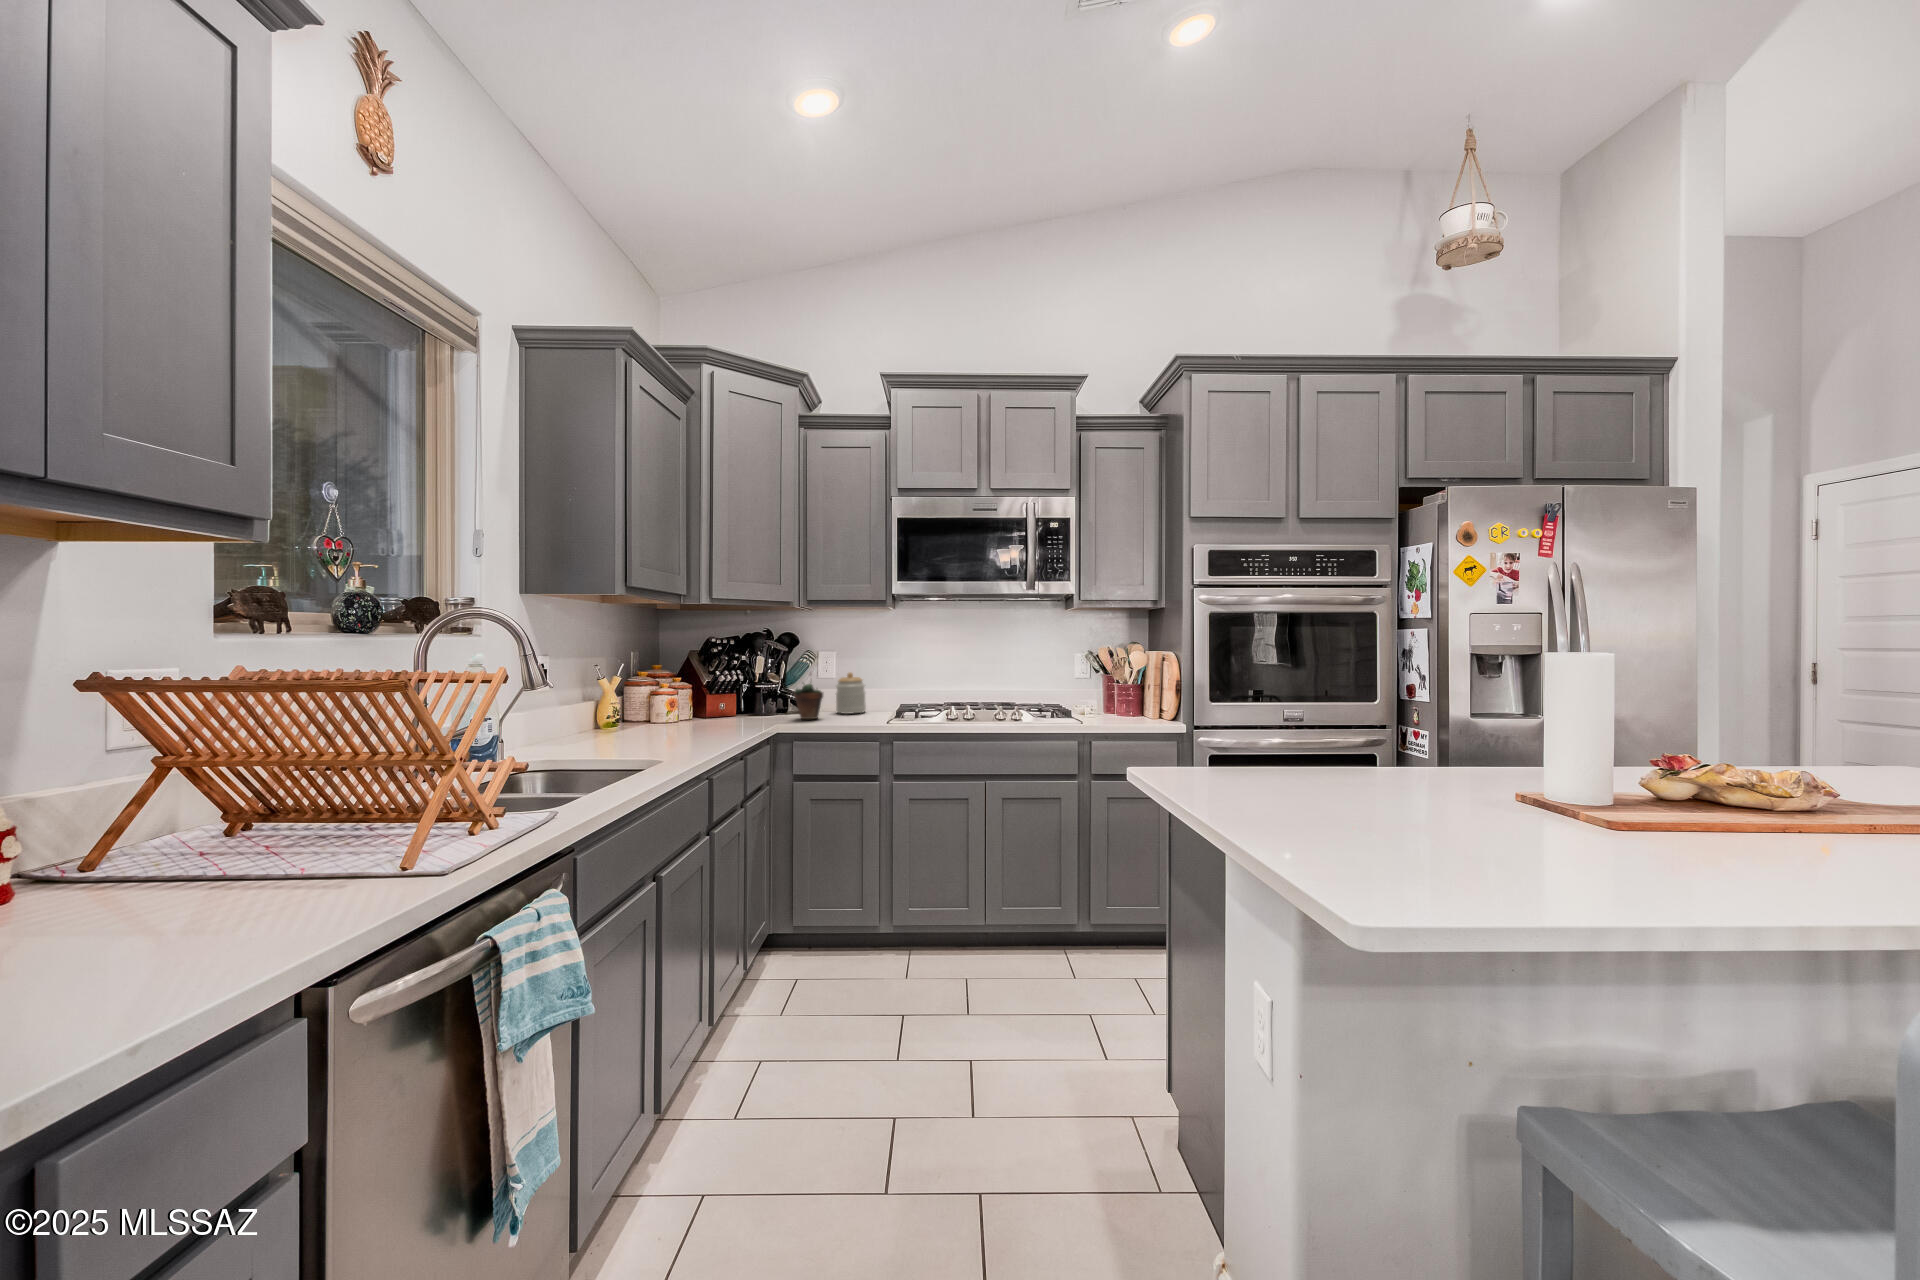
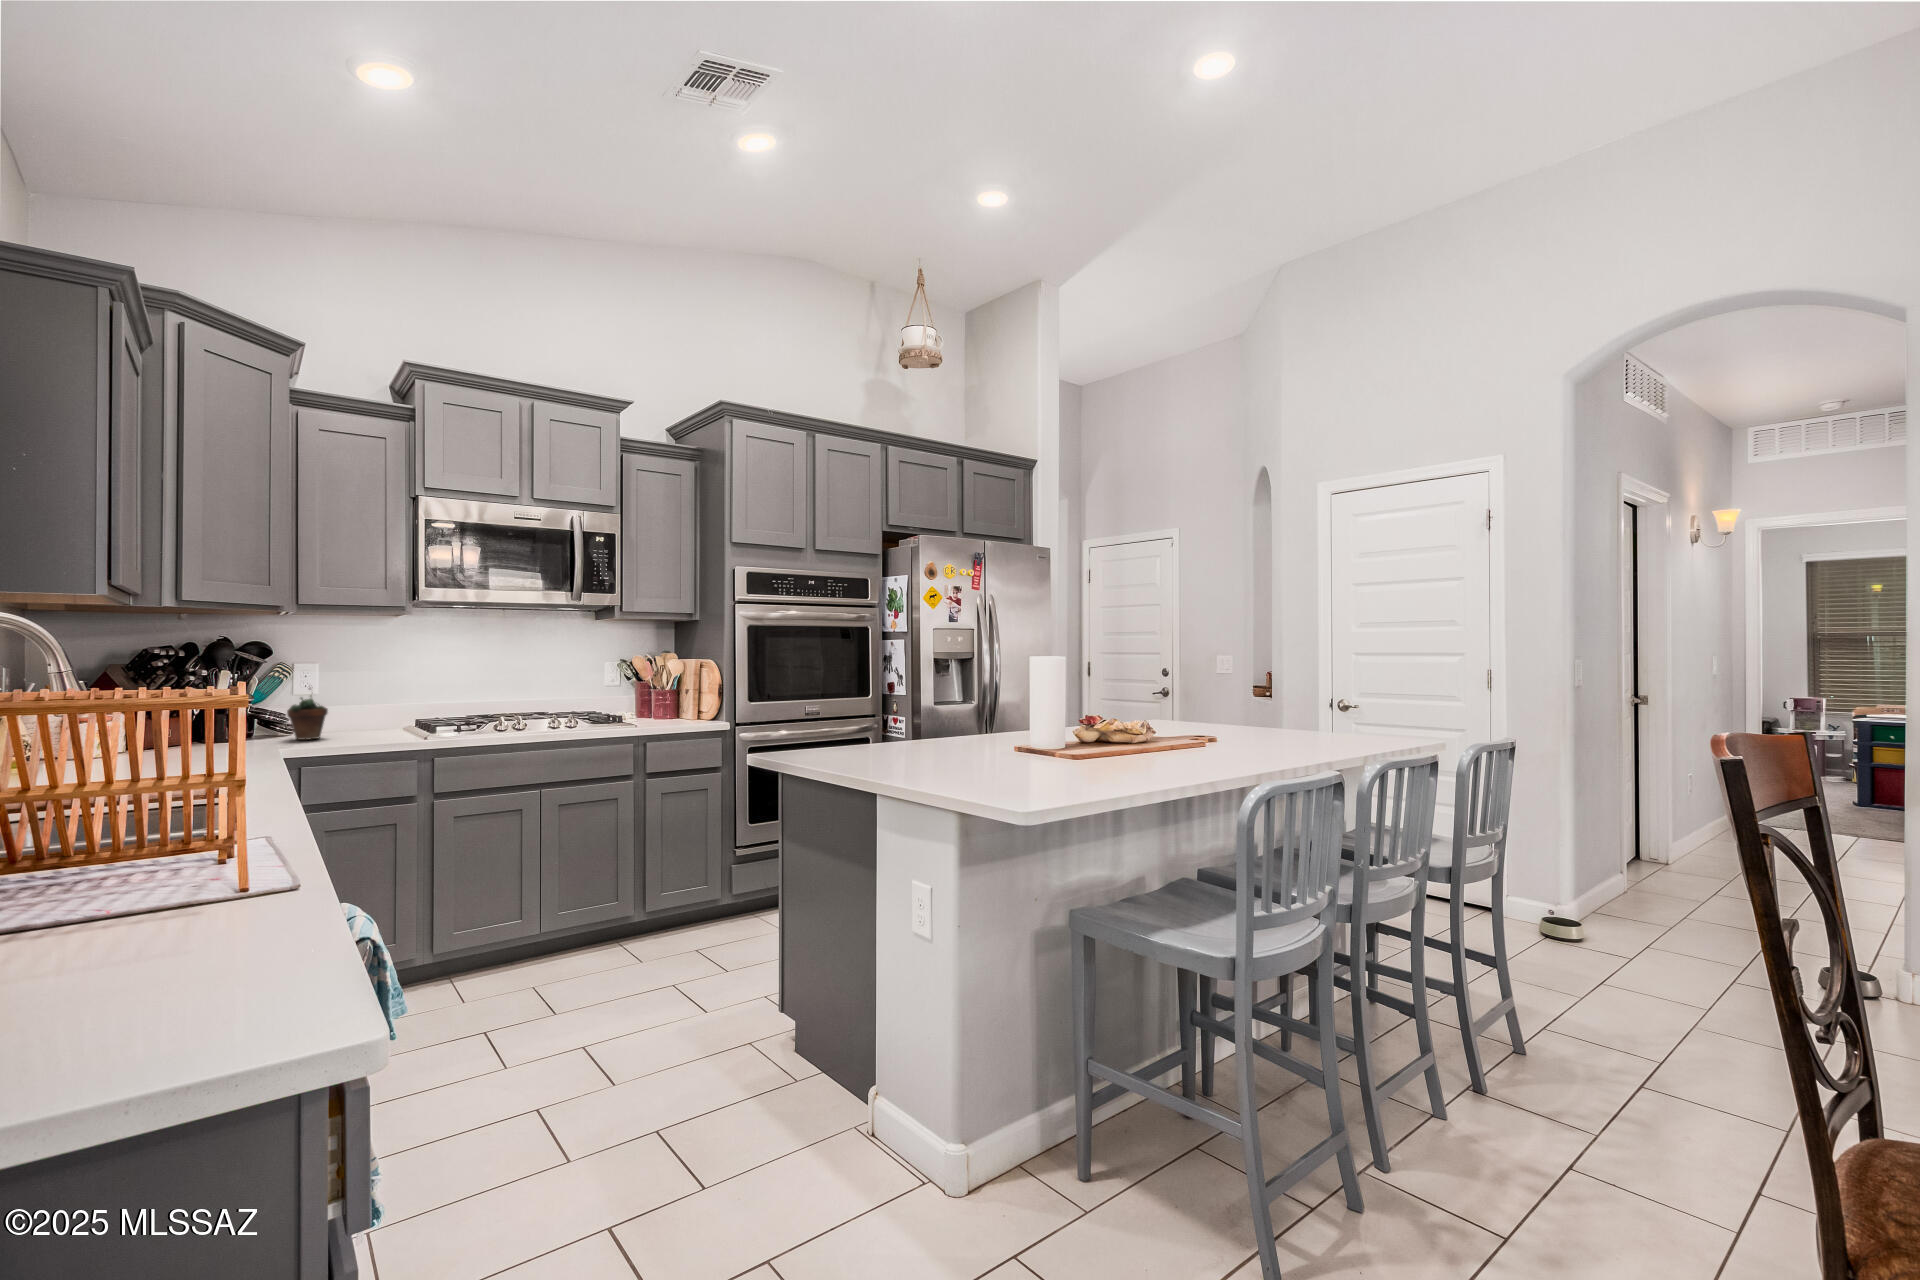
jar: present [836,672,866,714] -> none [332,685,373,731]

